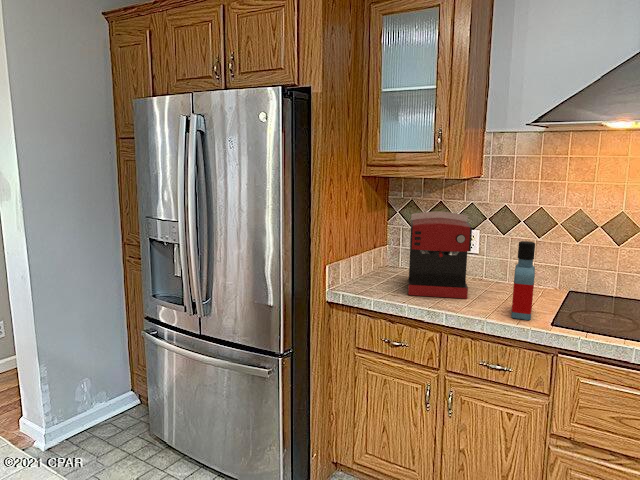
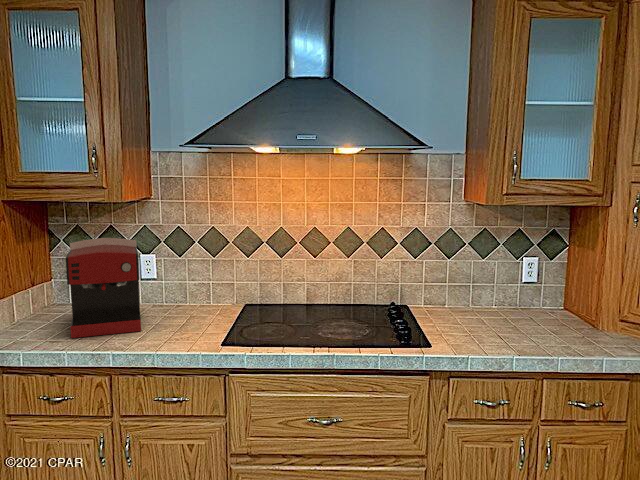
bottle: present [511,241,535,320] -> none [182,264,205,345]

